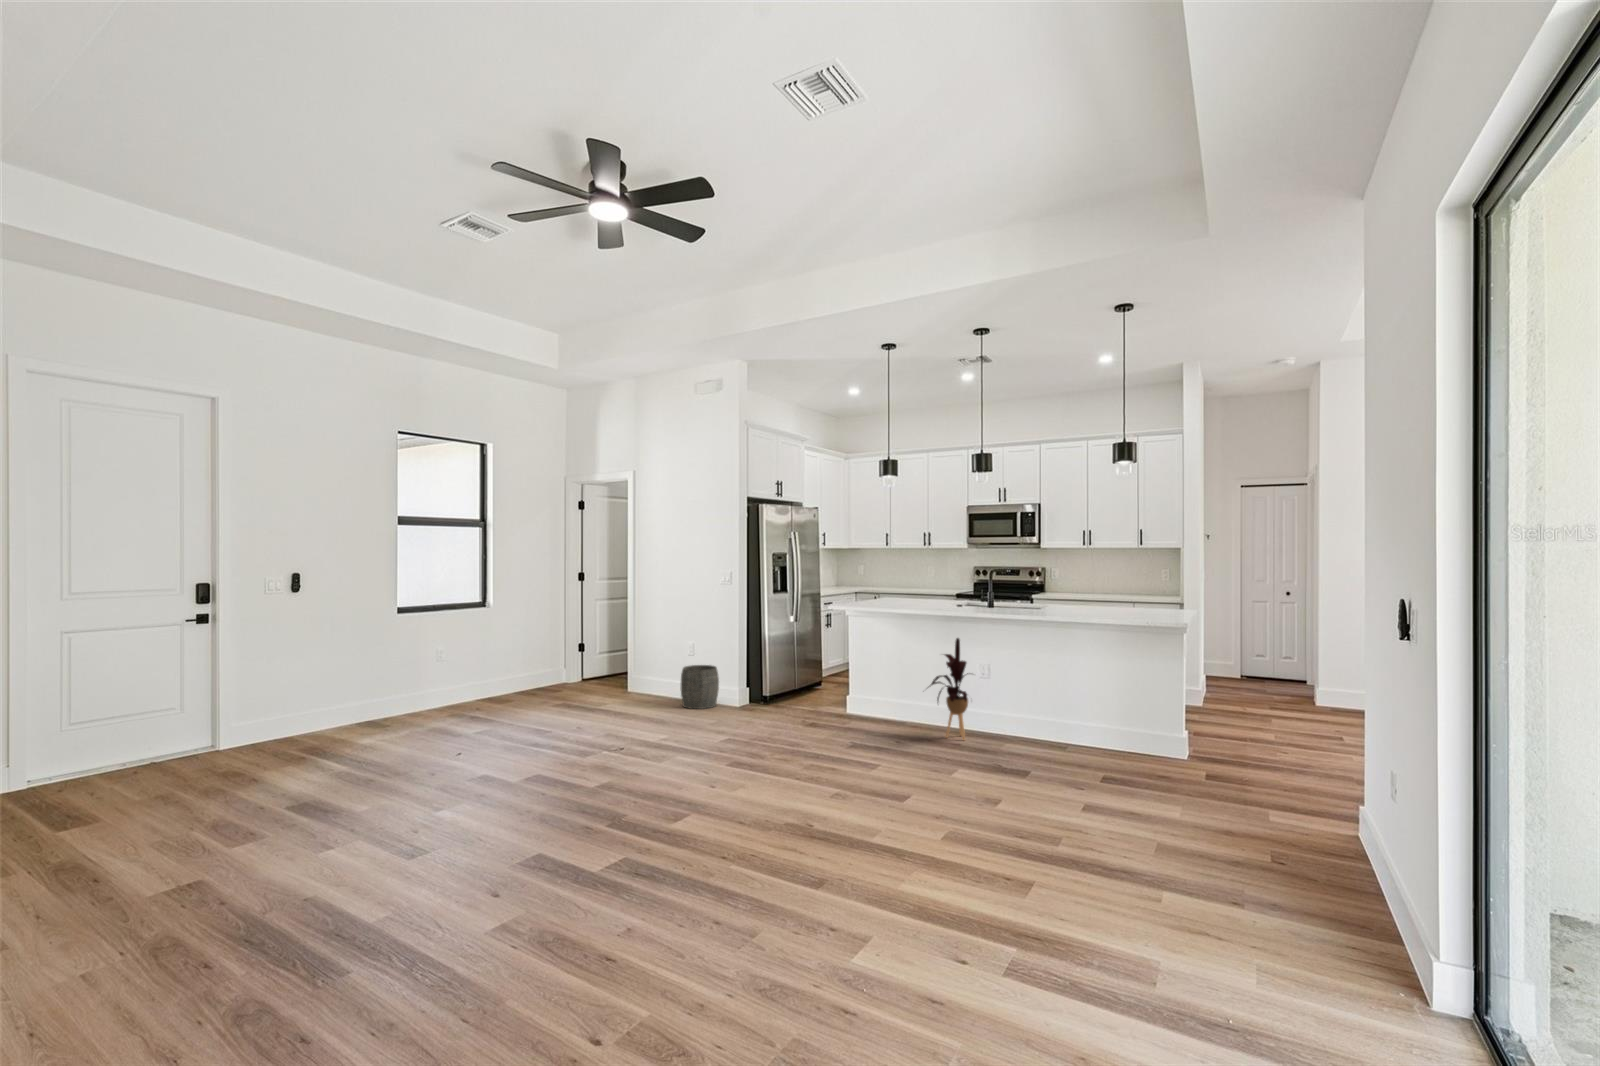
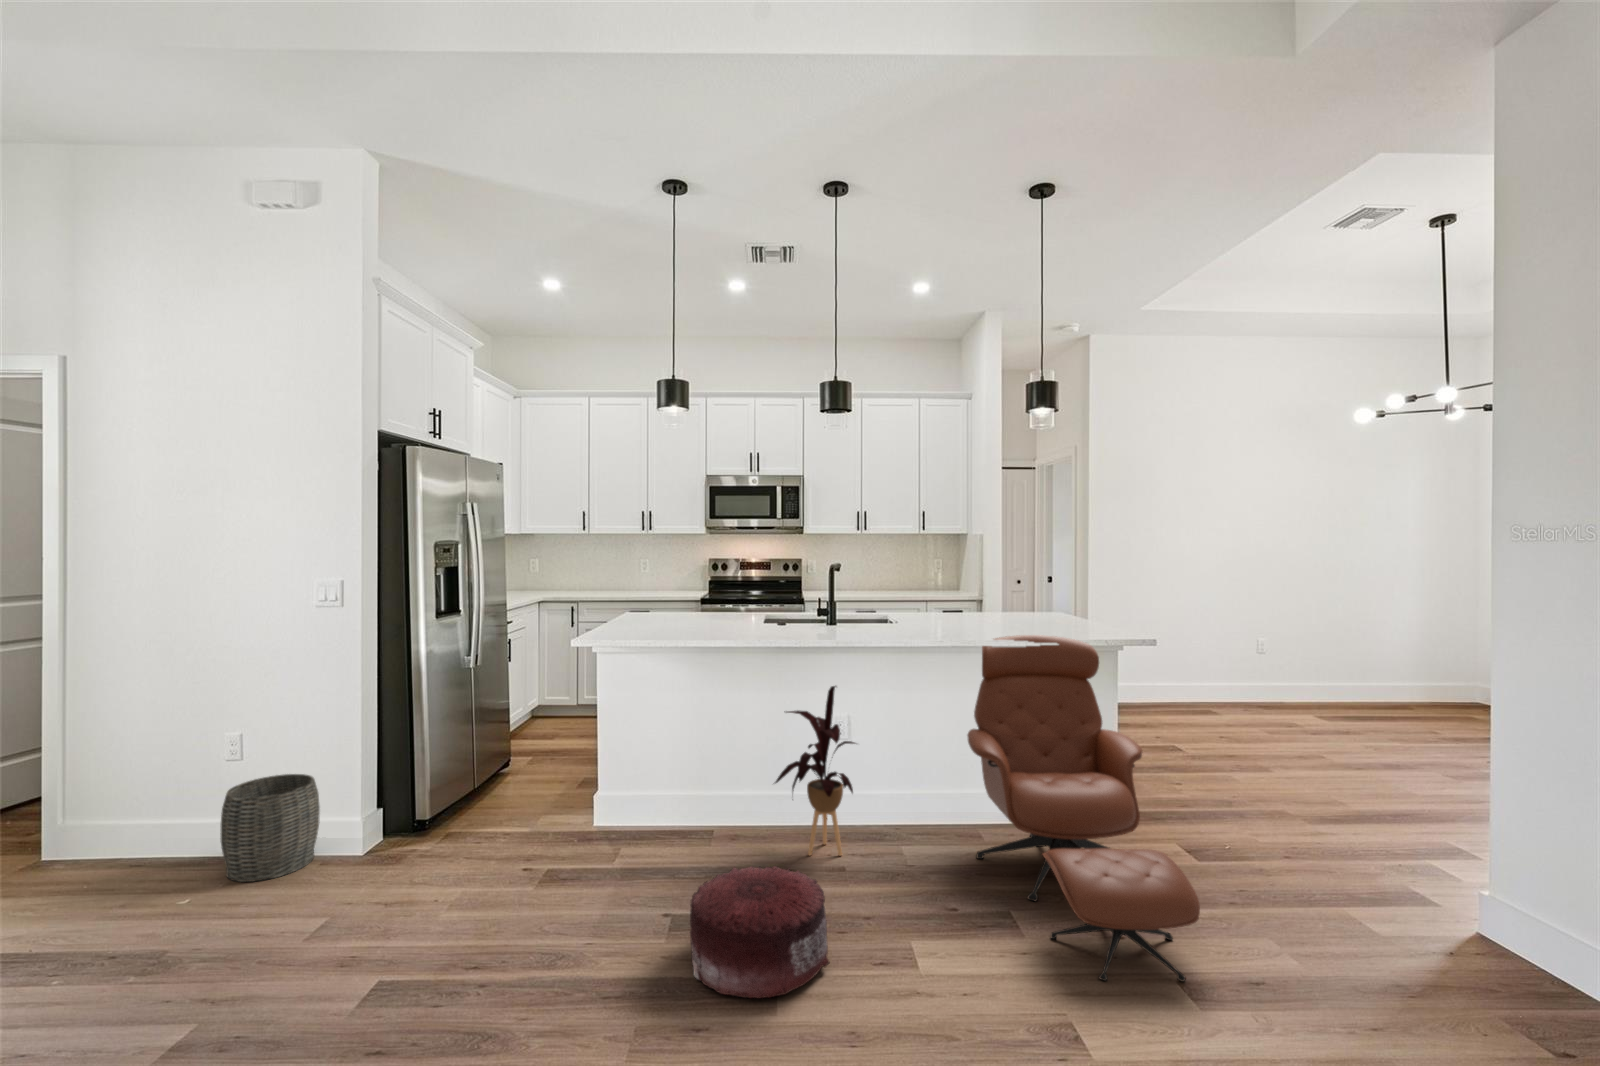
lounge chair: none [1030,617,1154,802] -> present [967,635,1200,981]
pouf: none [844,720,914,768] -> present [690,866,829,998]

